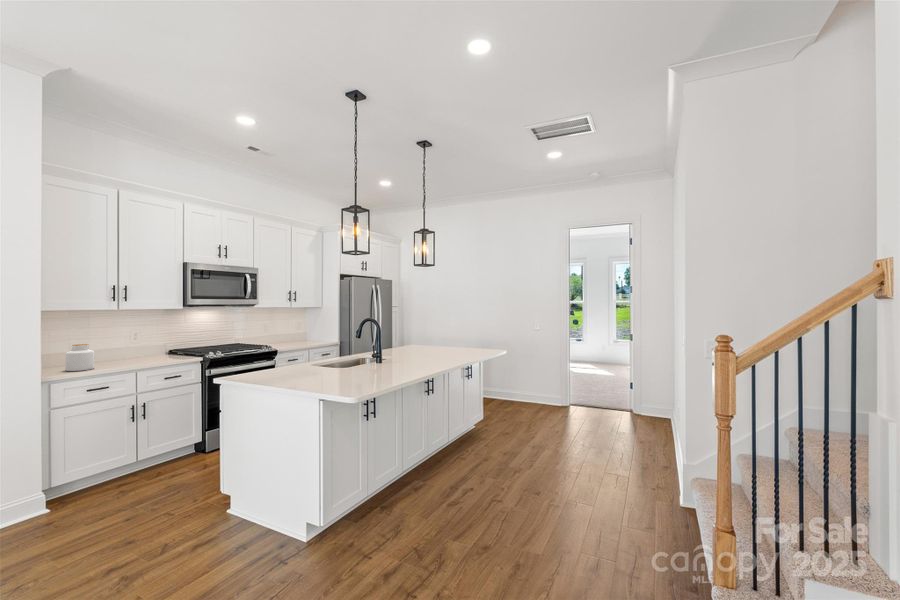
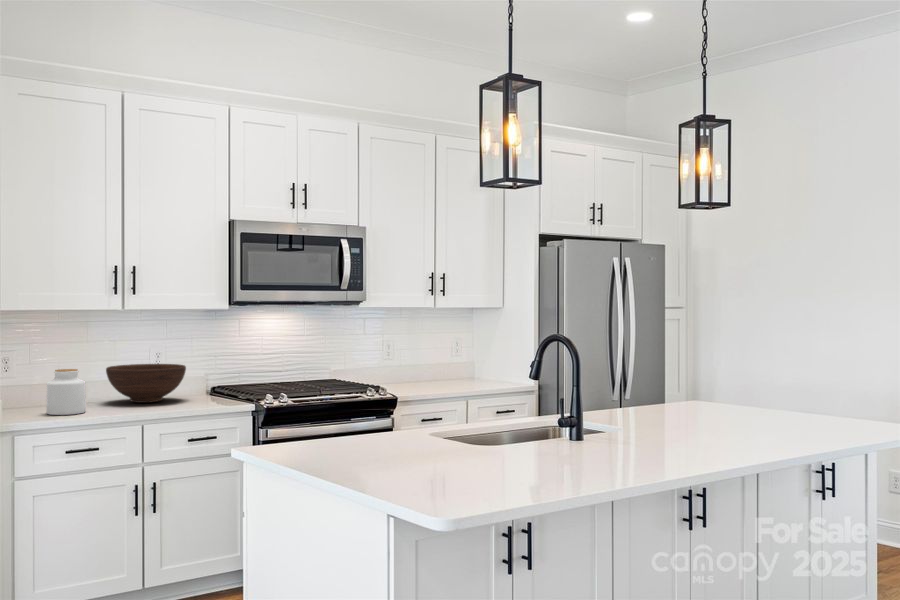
fruit bowl: none [102,339,156,361] -> present [106,364,186,403]

